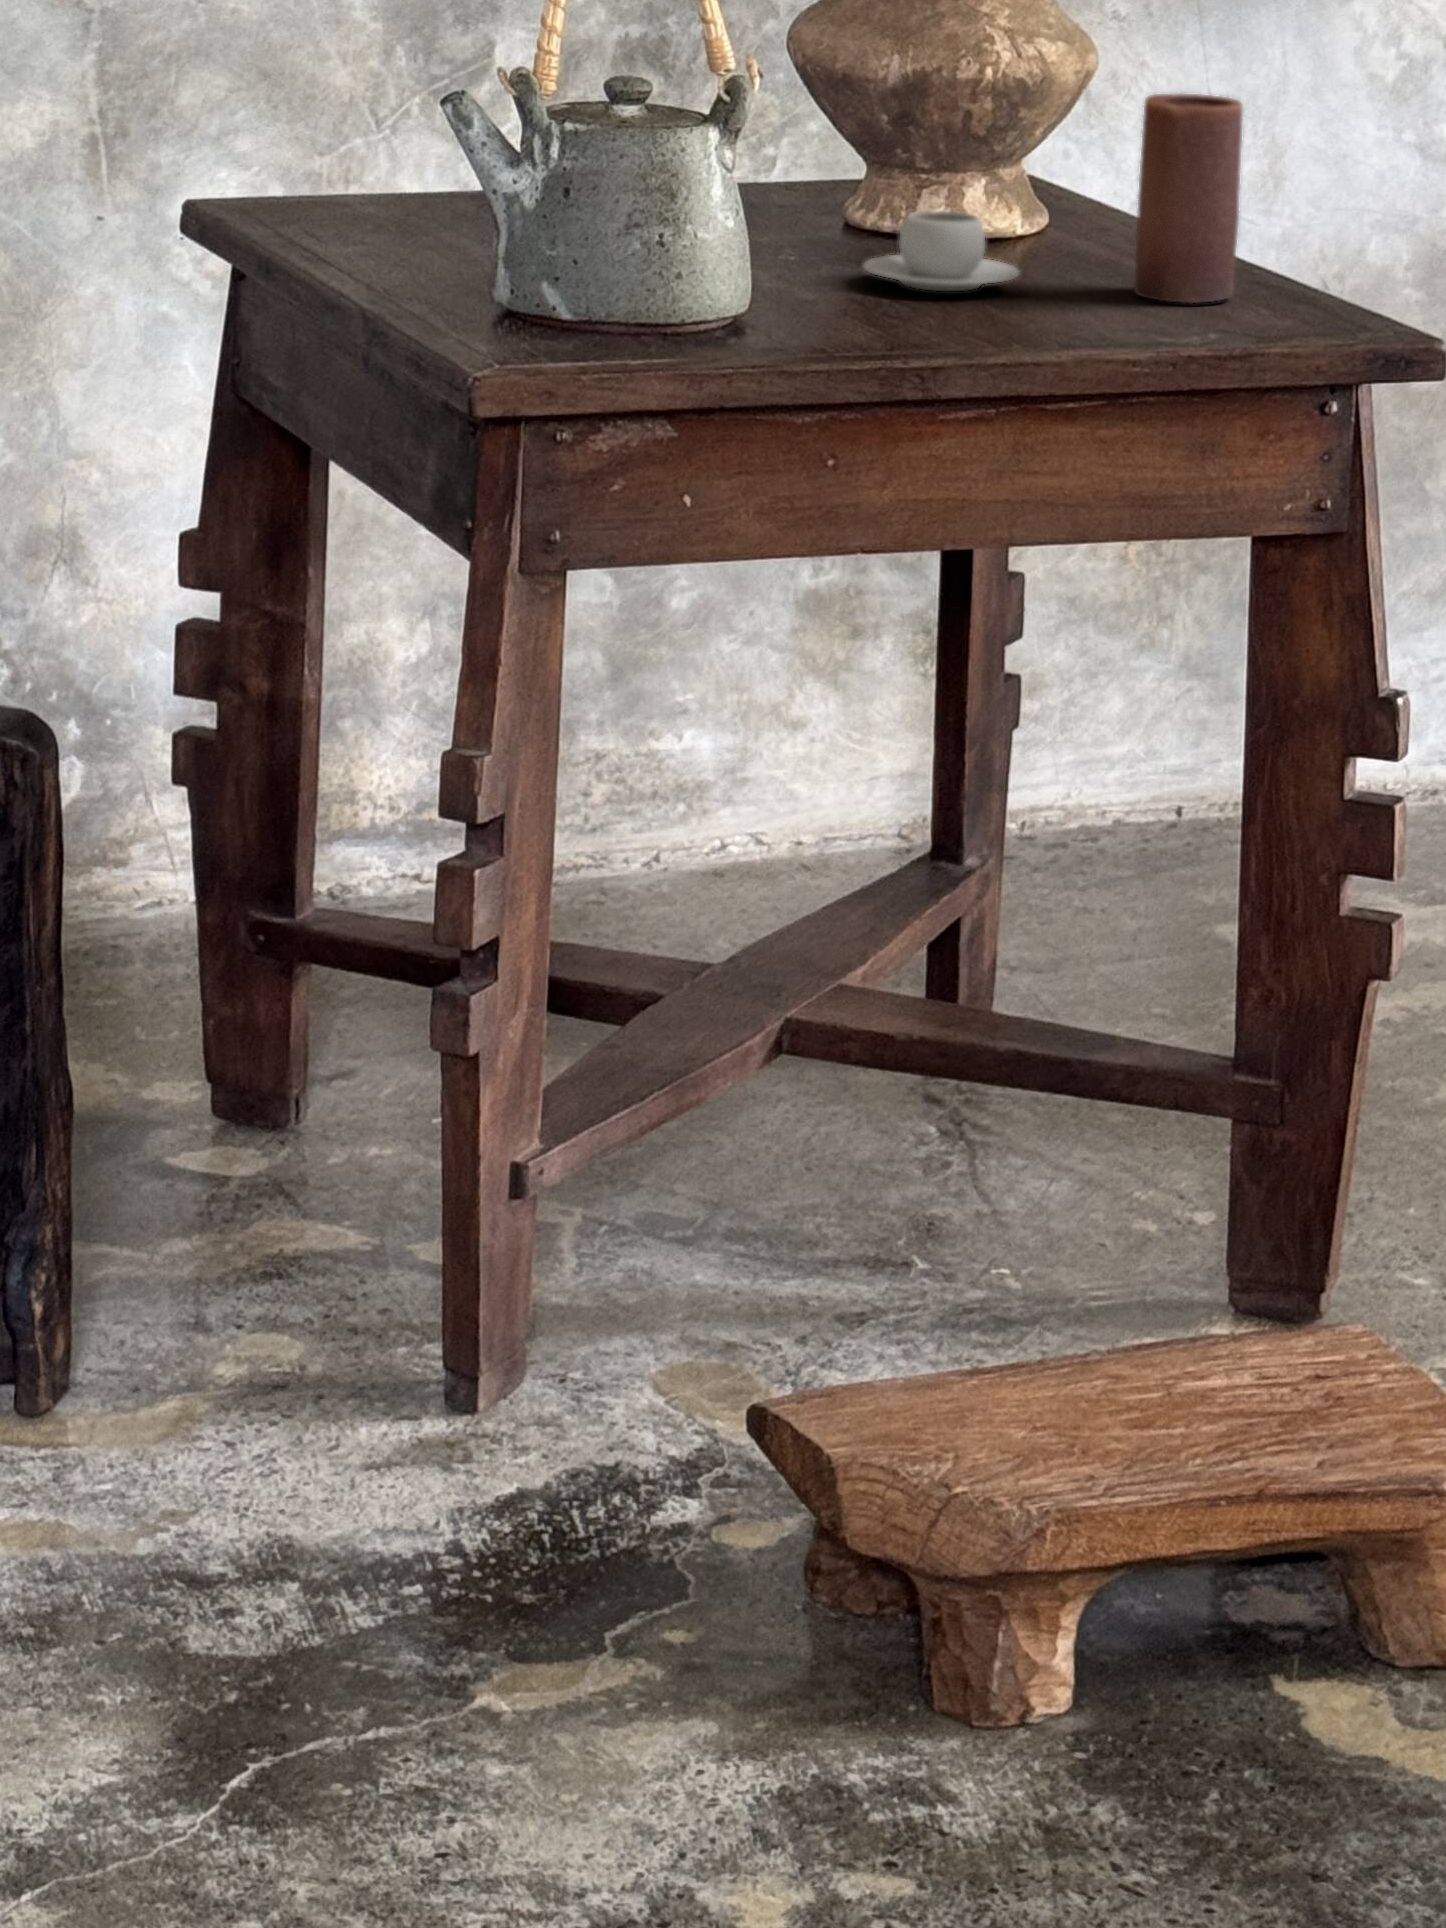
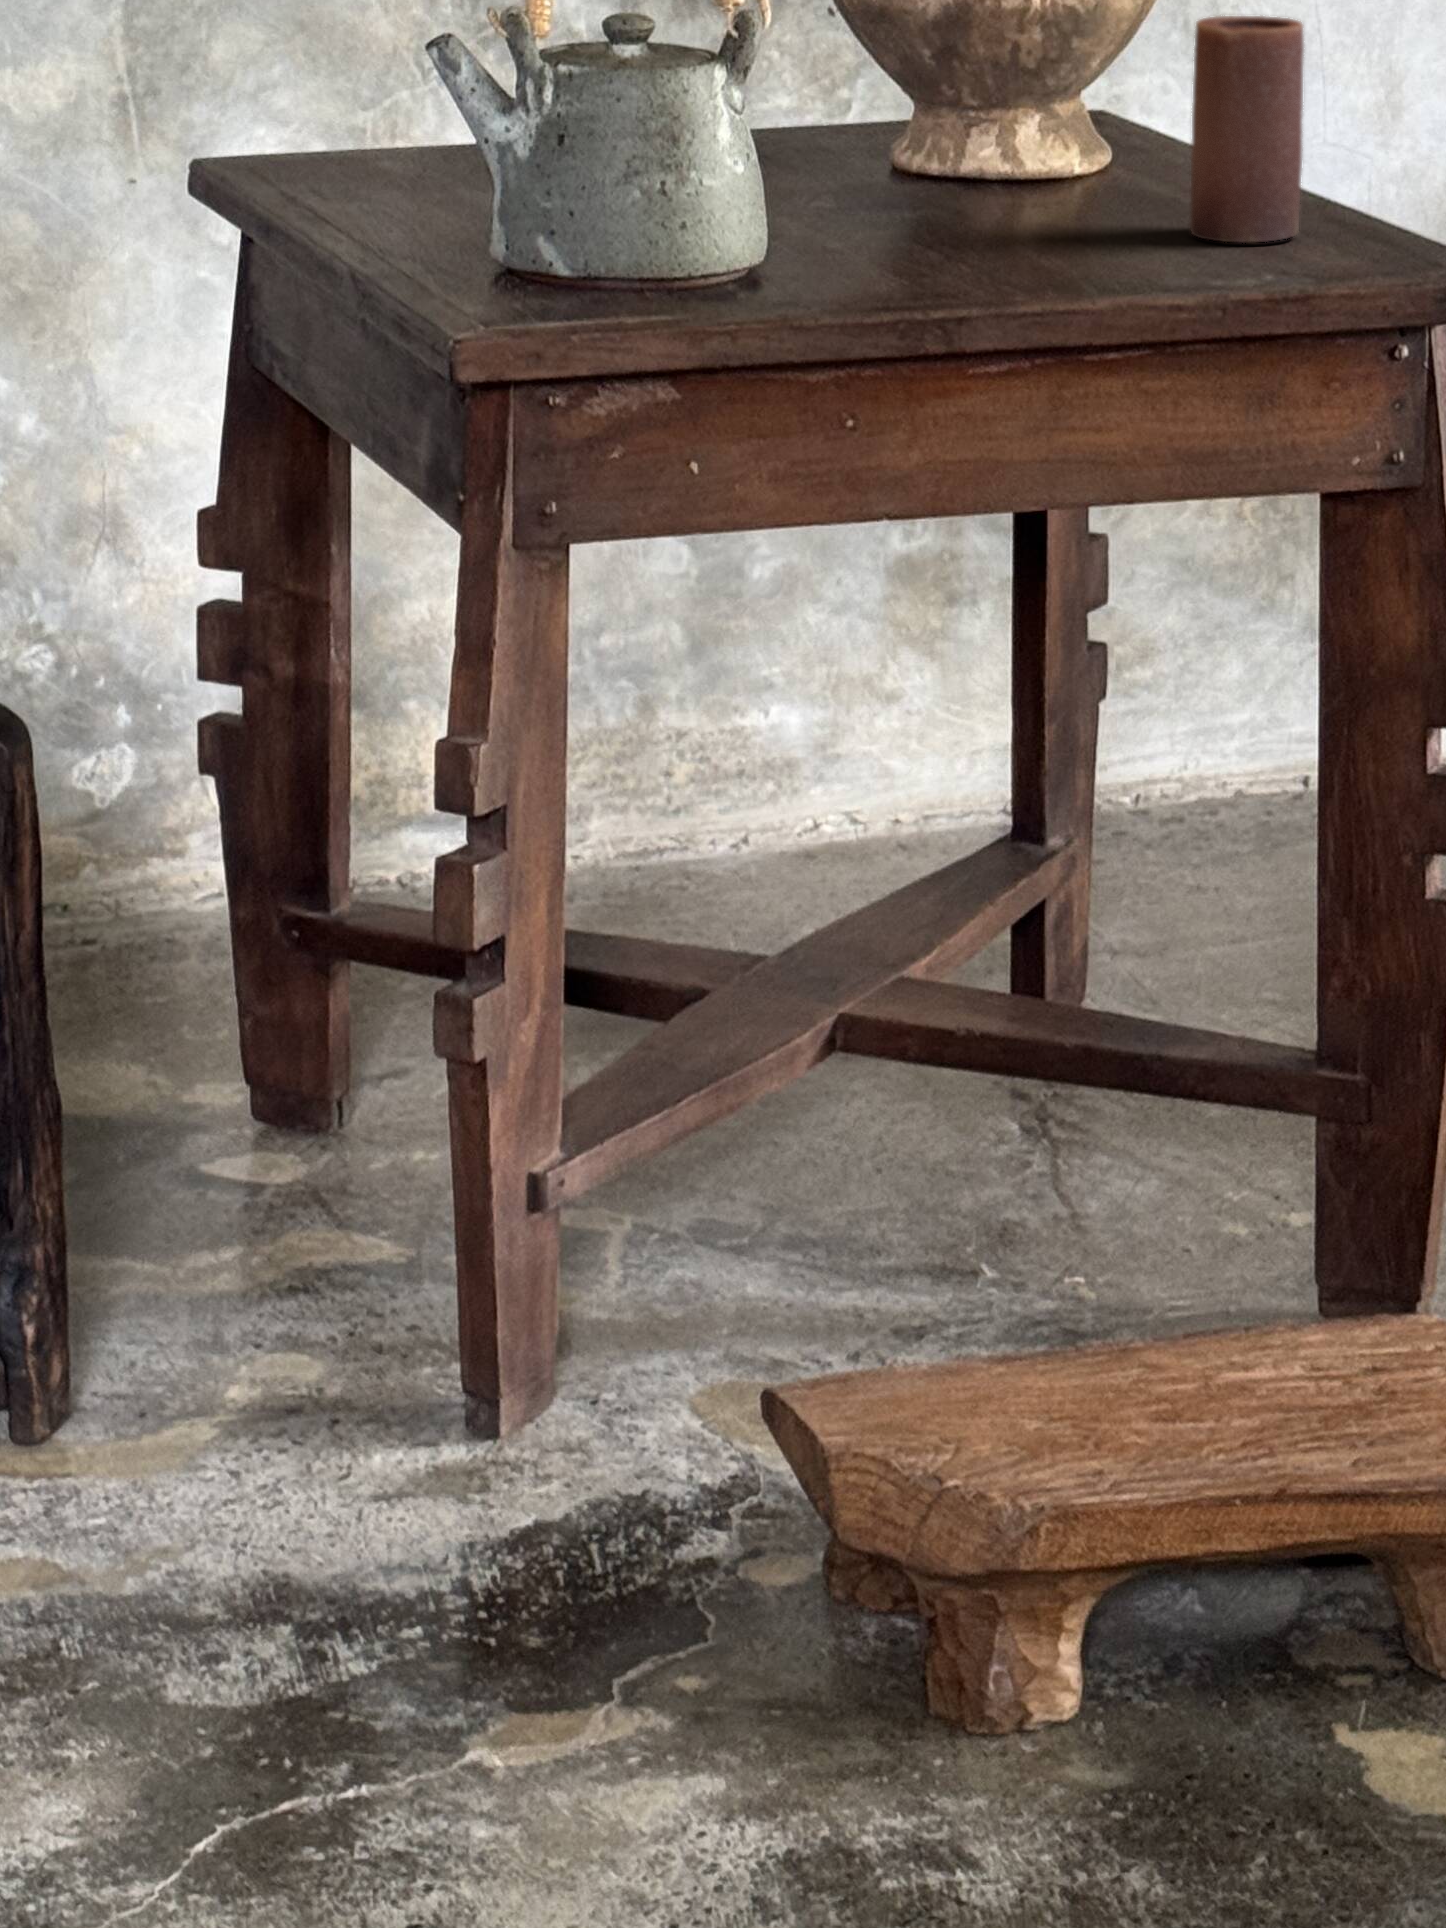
teacup: present [863,211,1019,291] -> none [894,150,1065,237]

